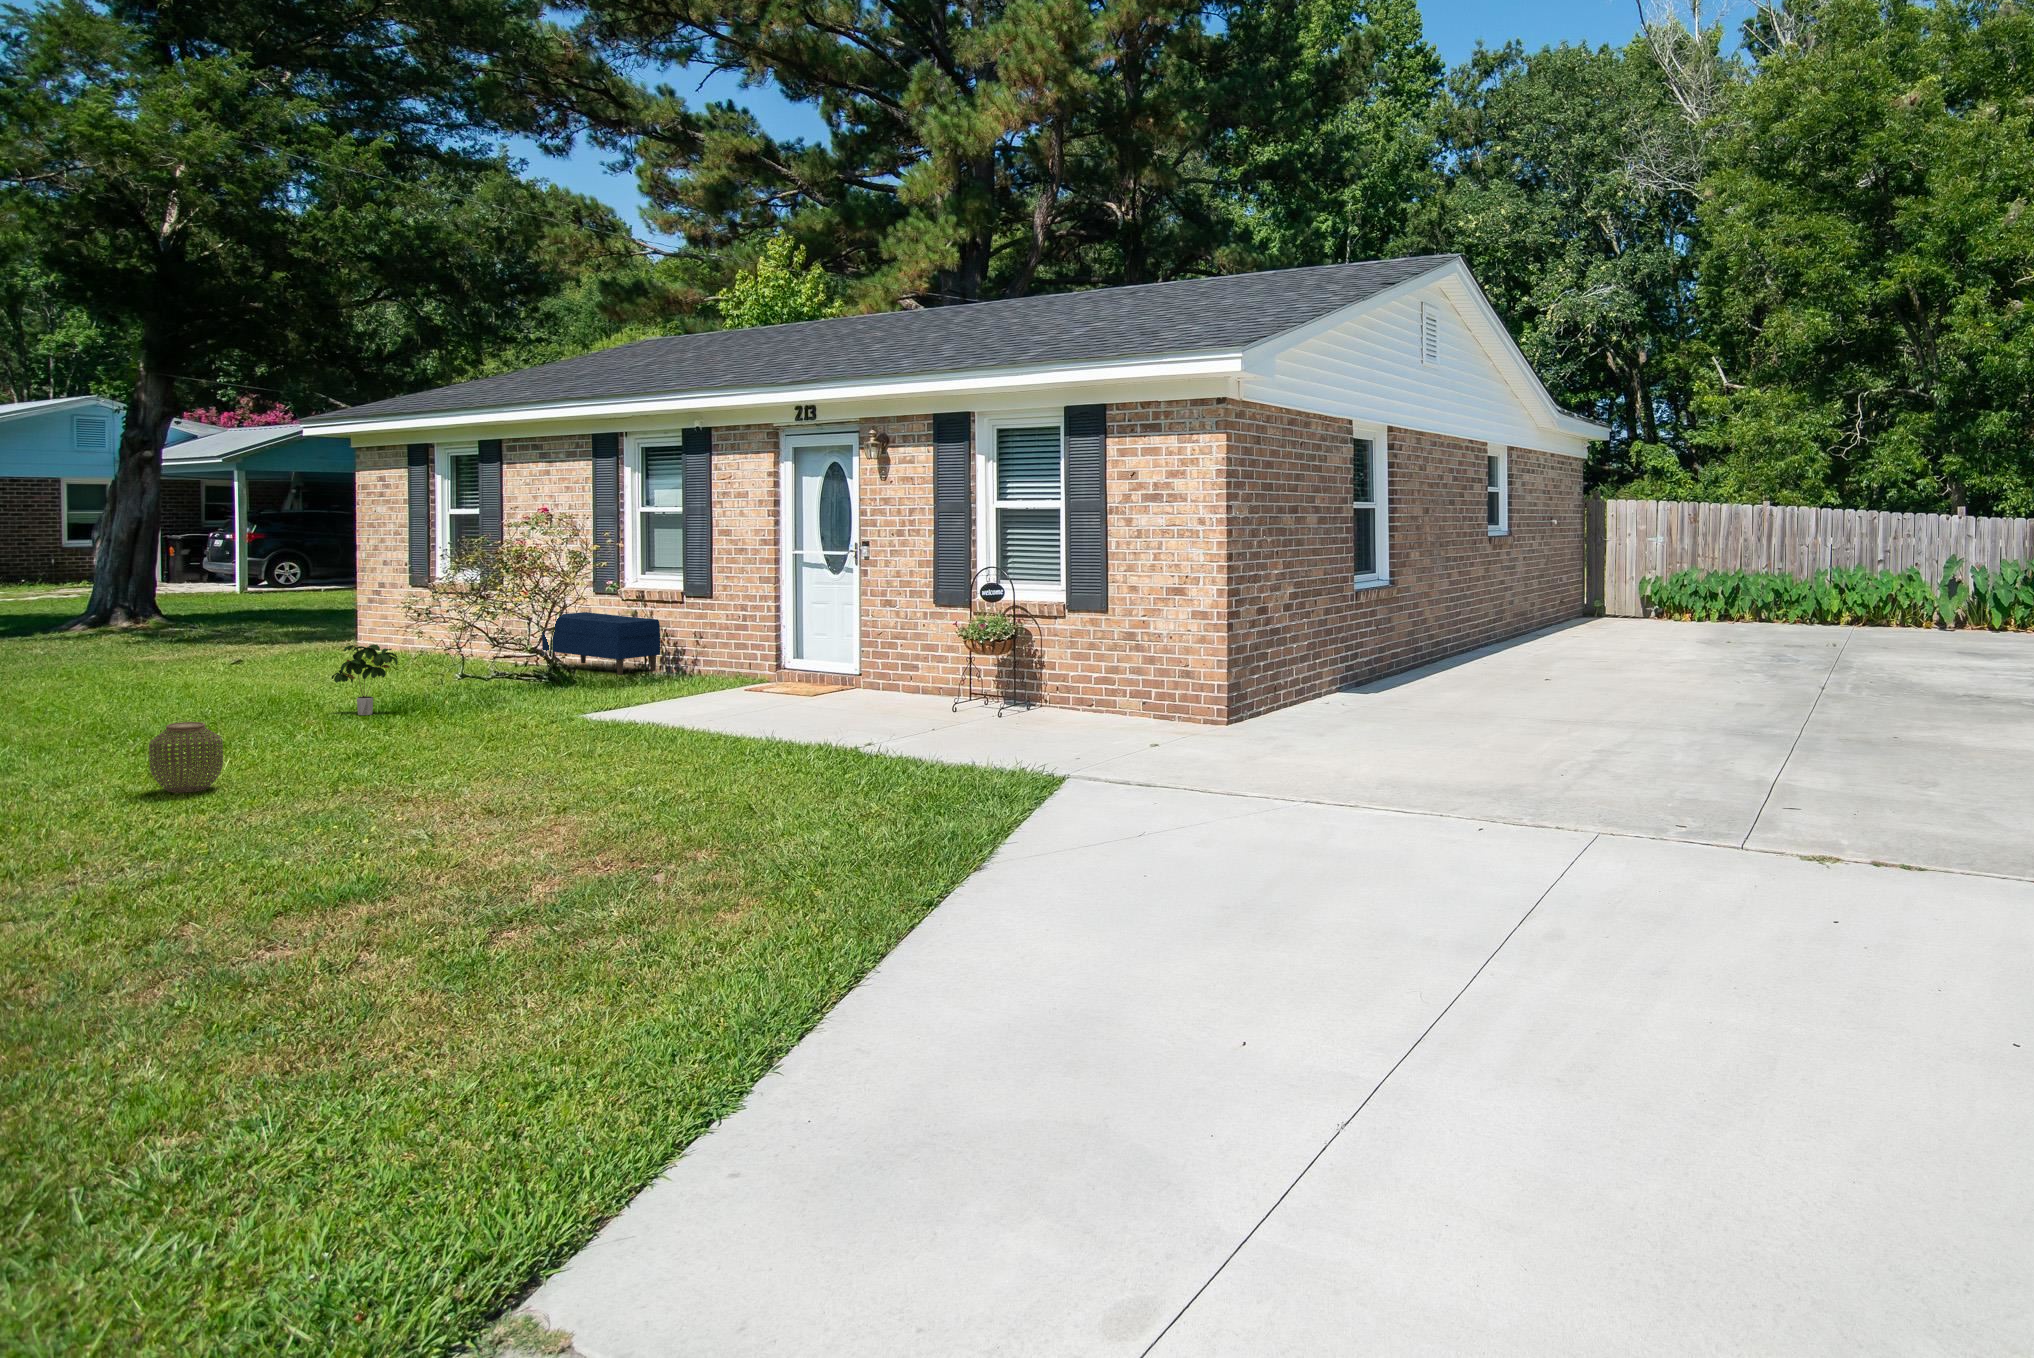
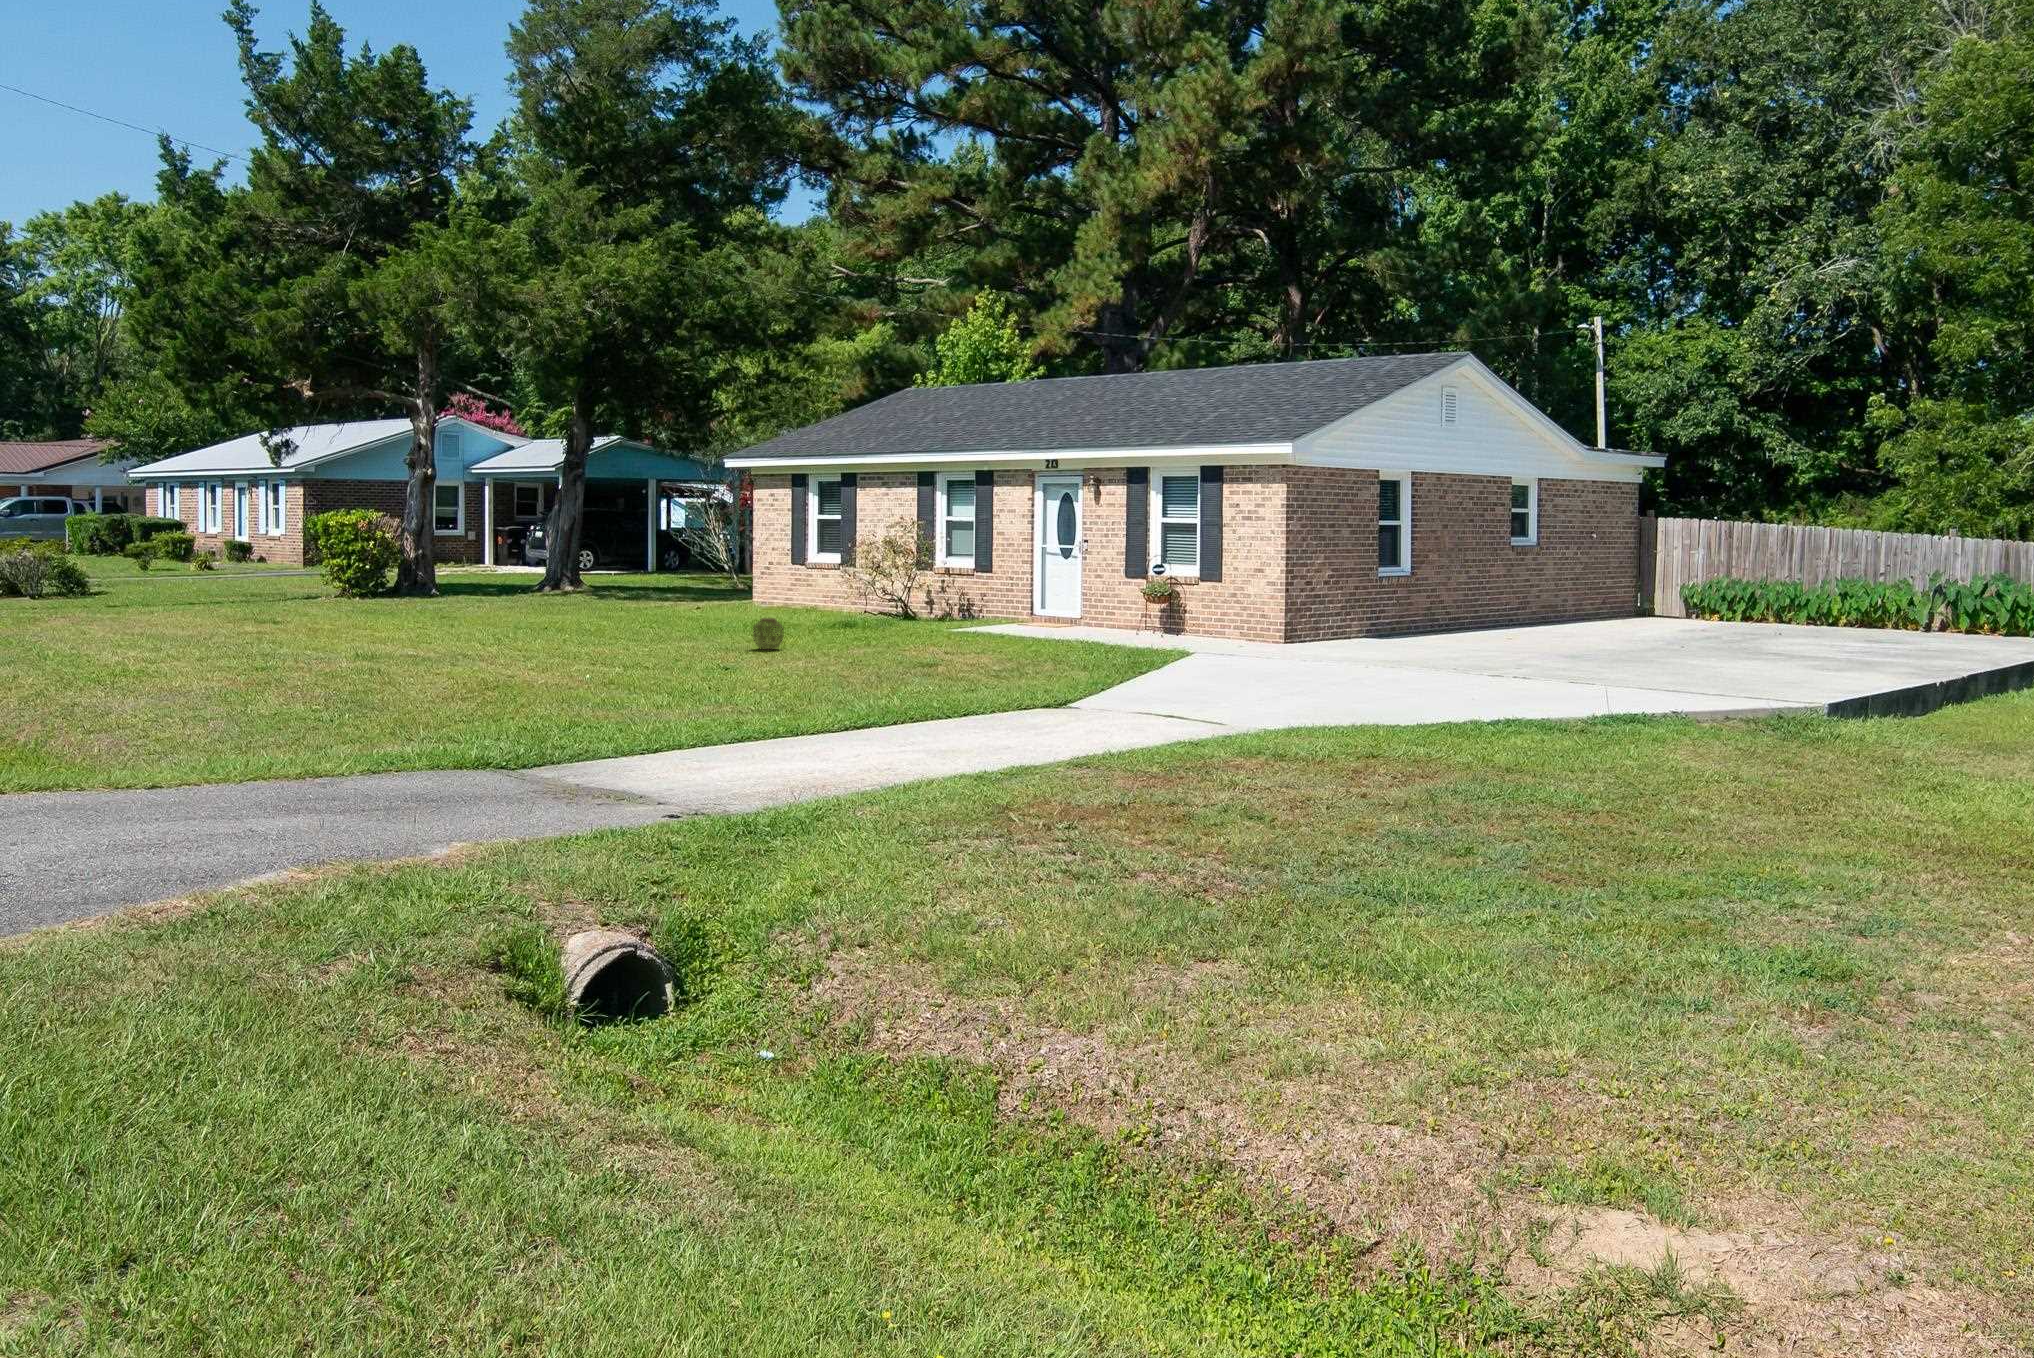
bench: present [542,612,660,675] -> none [888,582,959,620]
potted plant: present [332,644,398,715] -> none [795,591,830,630]

